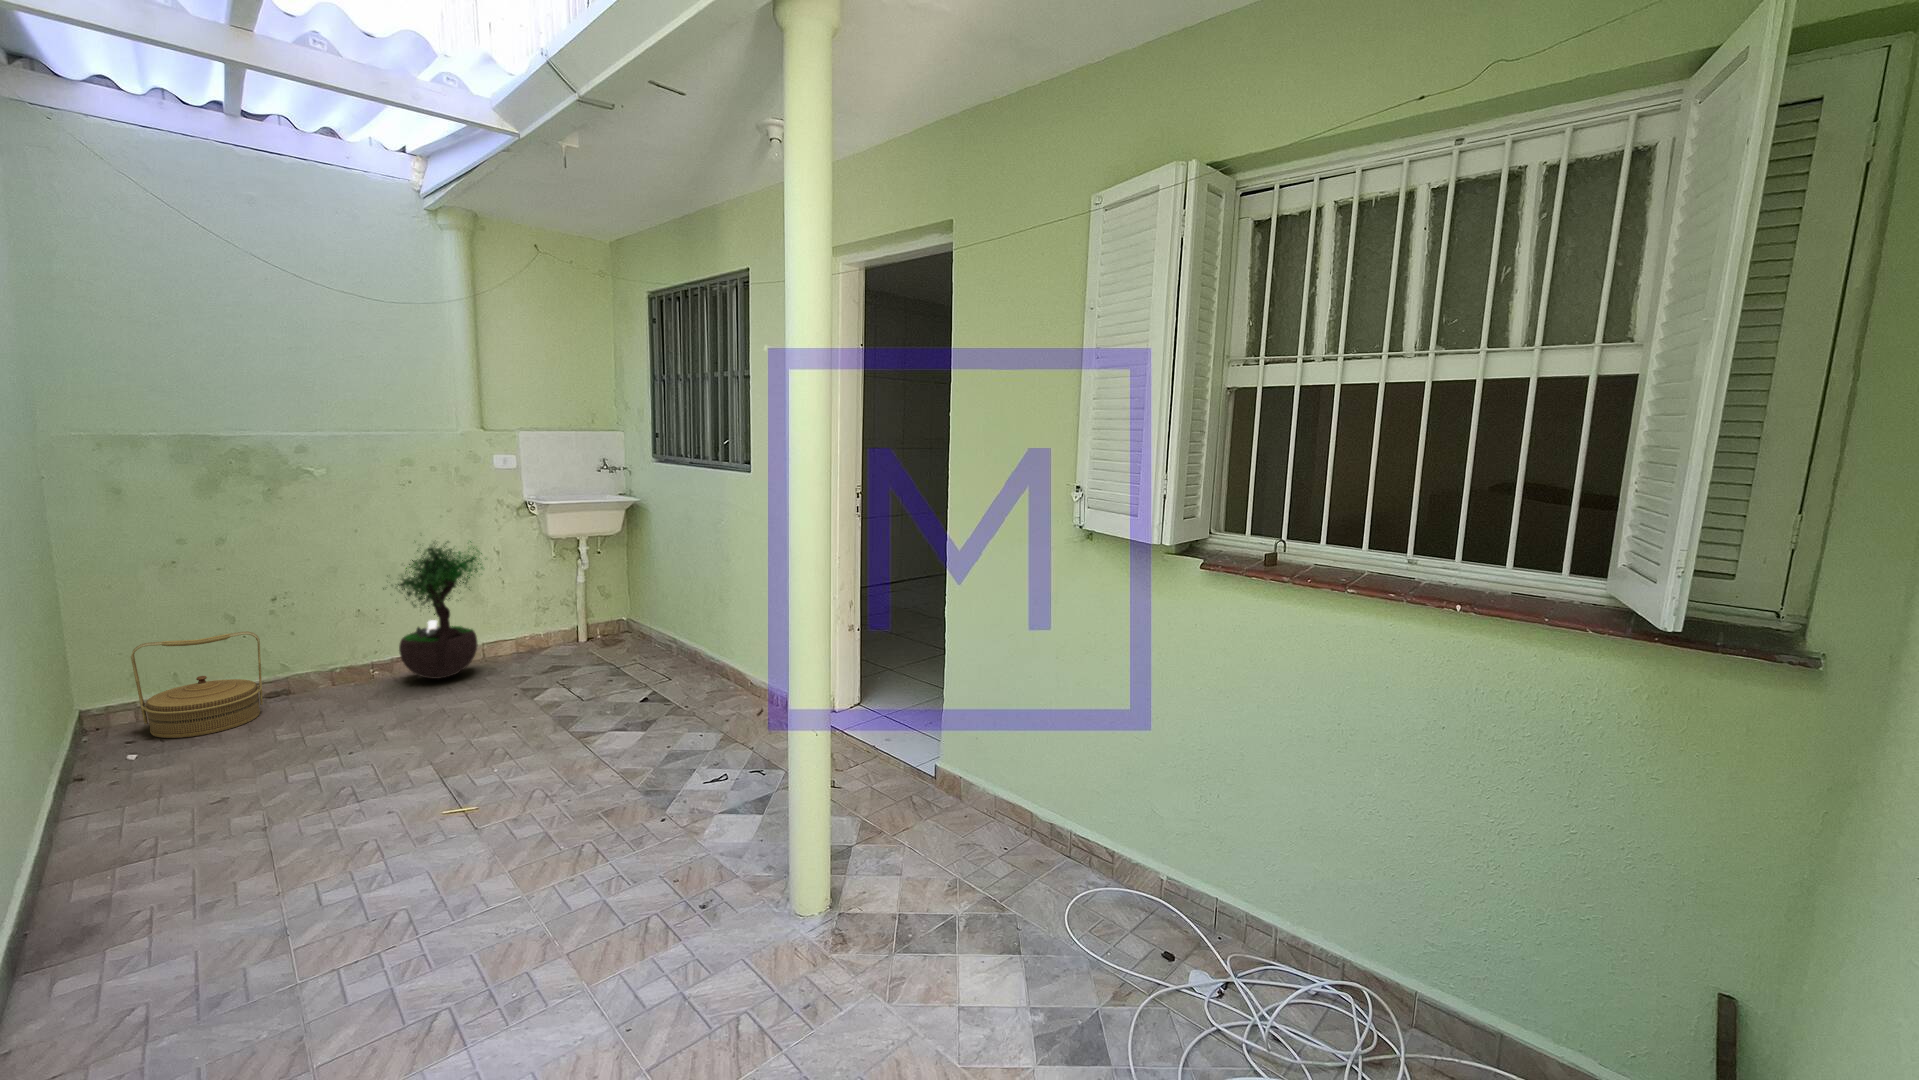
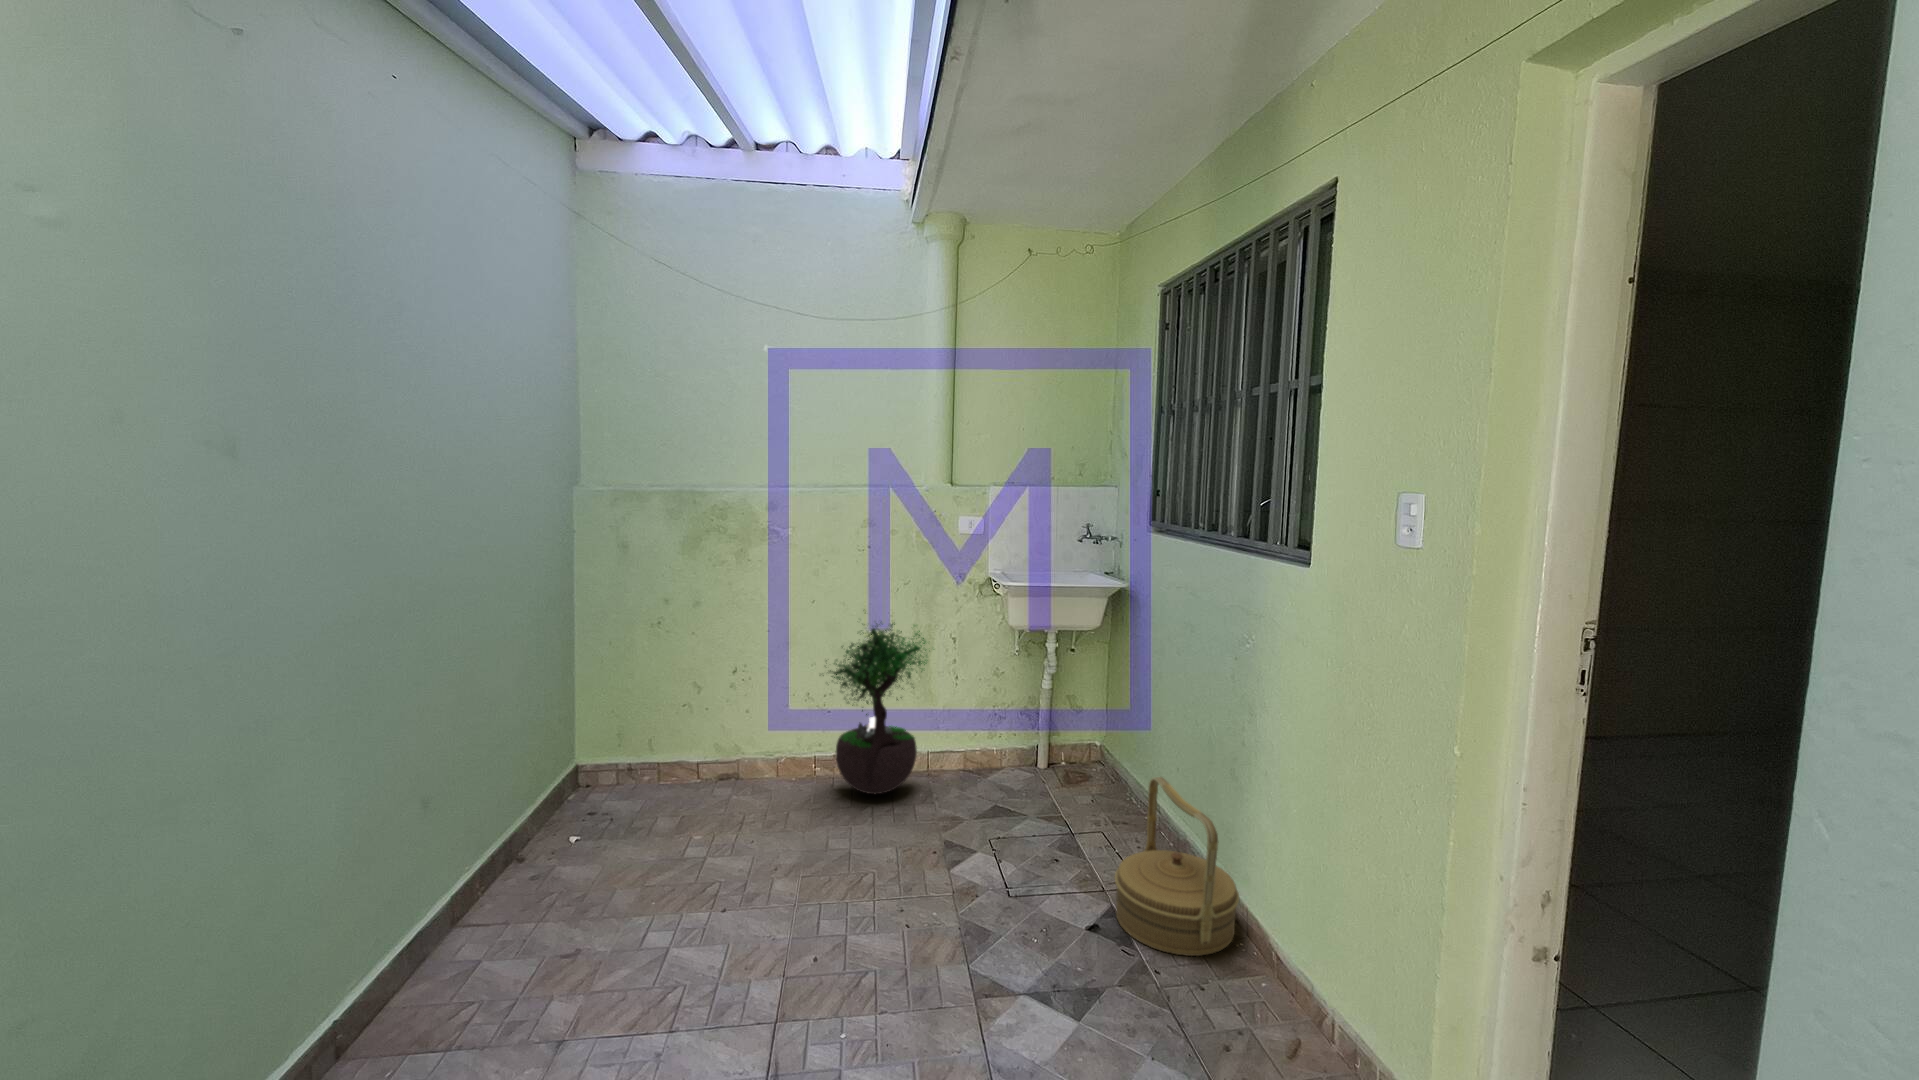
woven basket: present [131,631,263,738] -> present [1114,777,1239,956]

